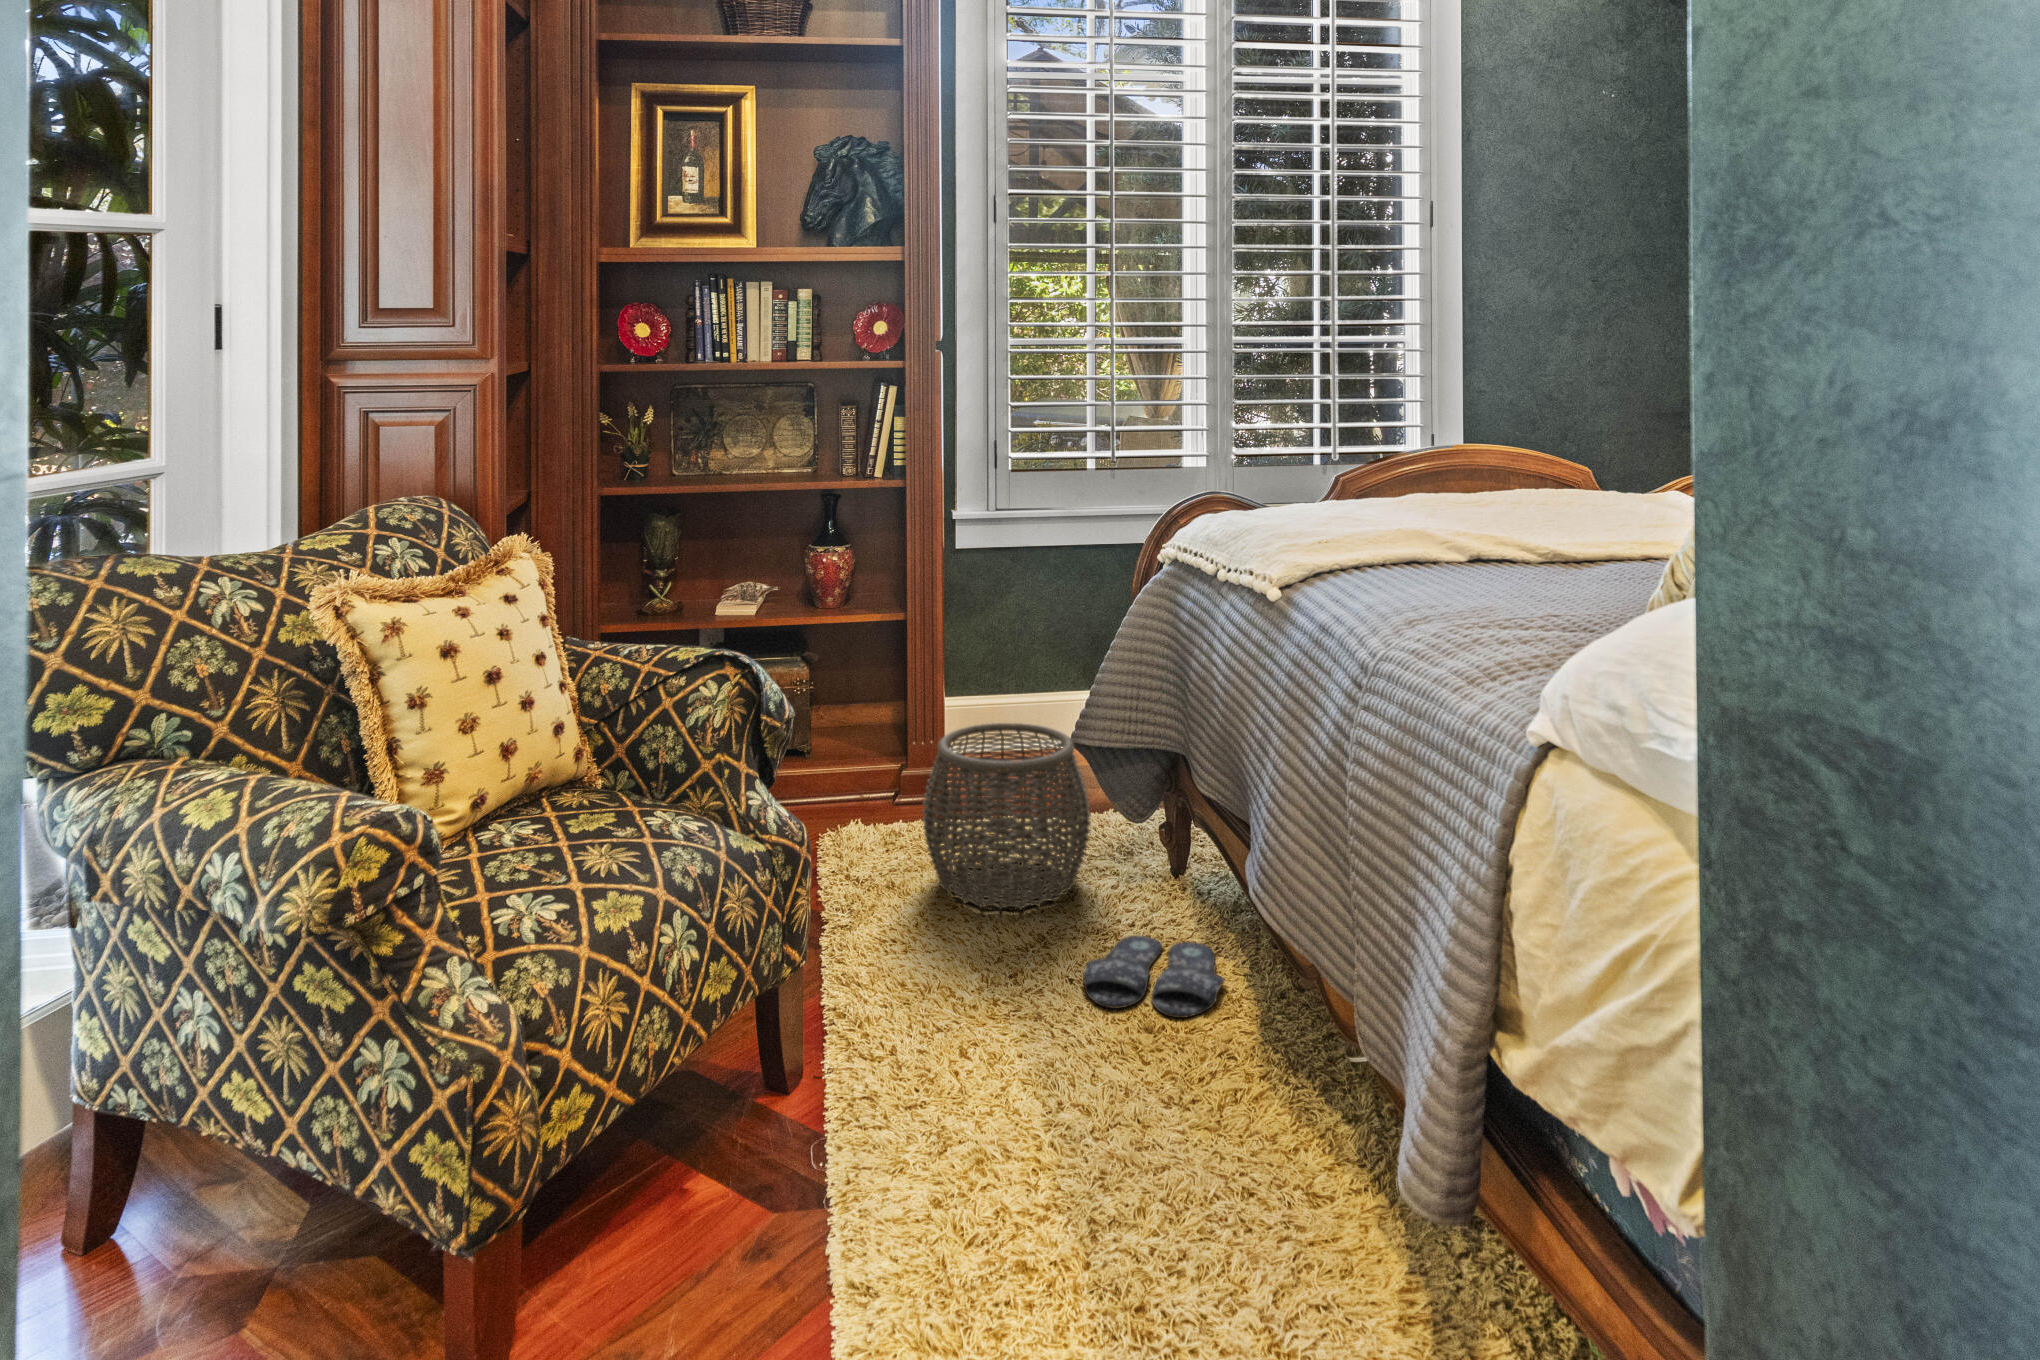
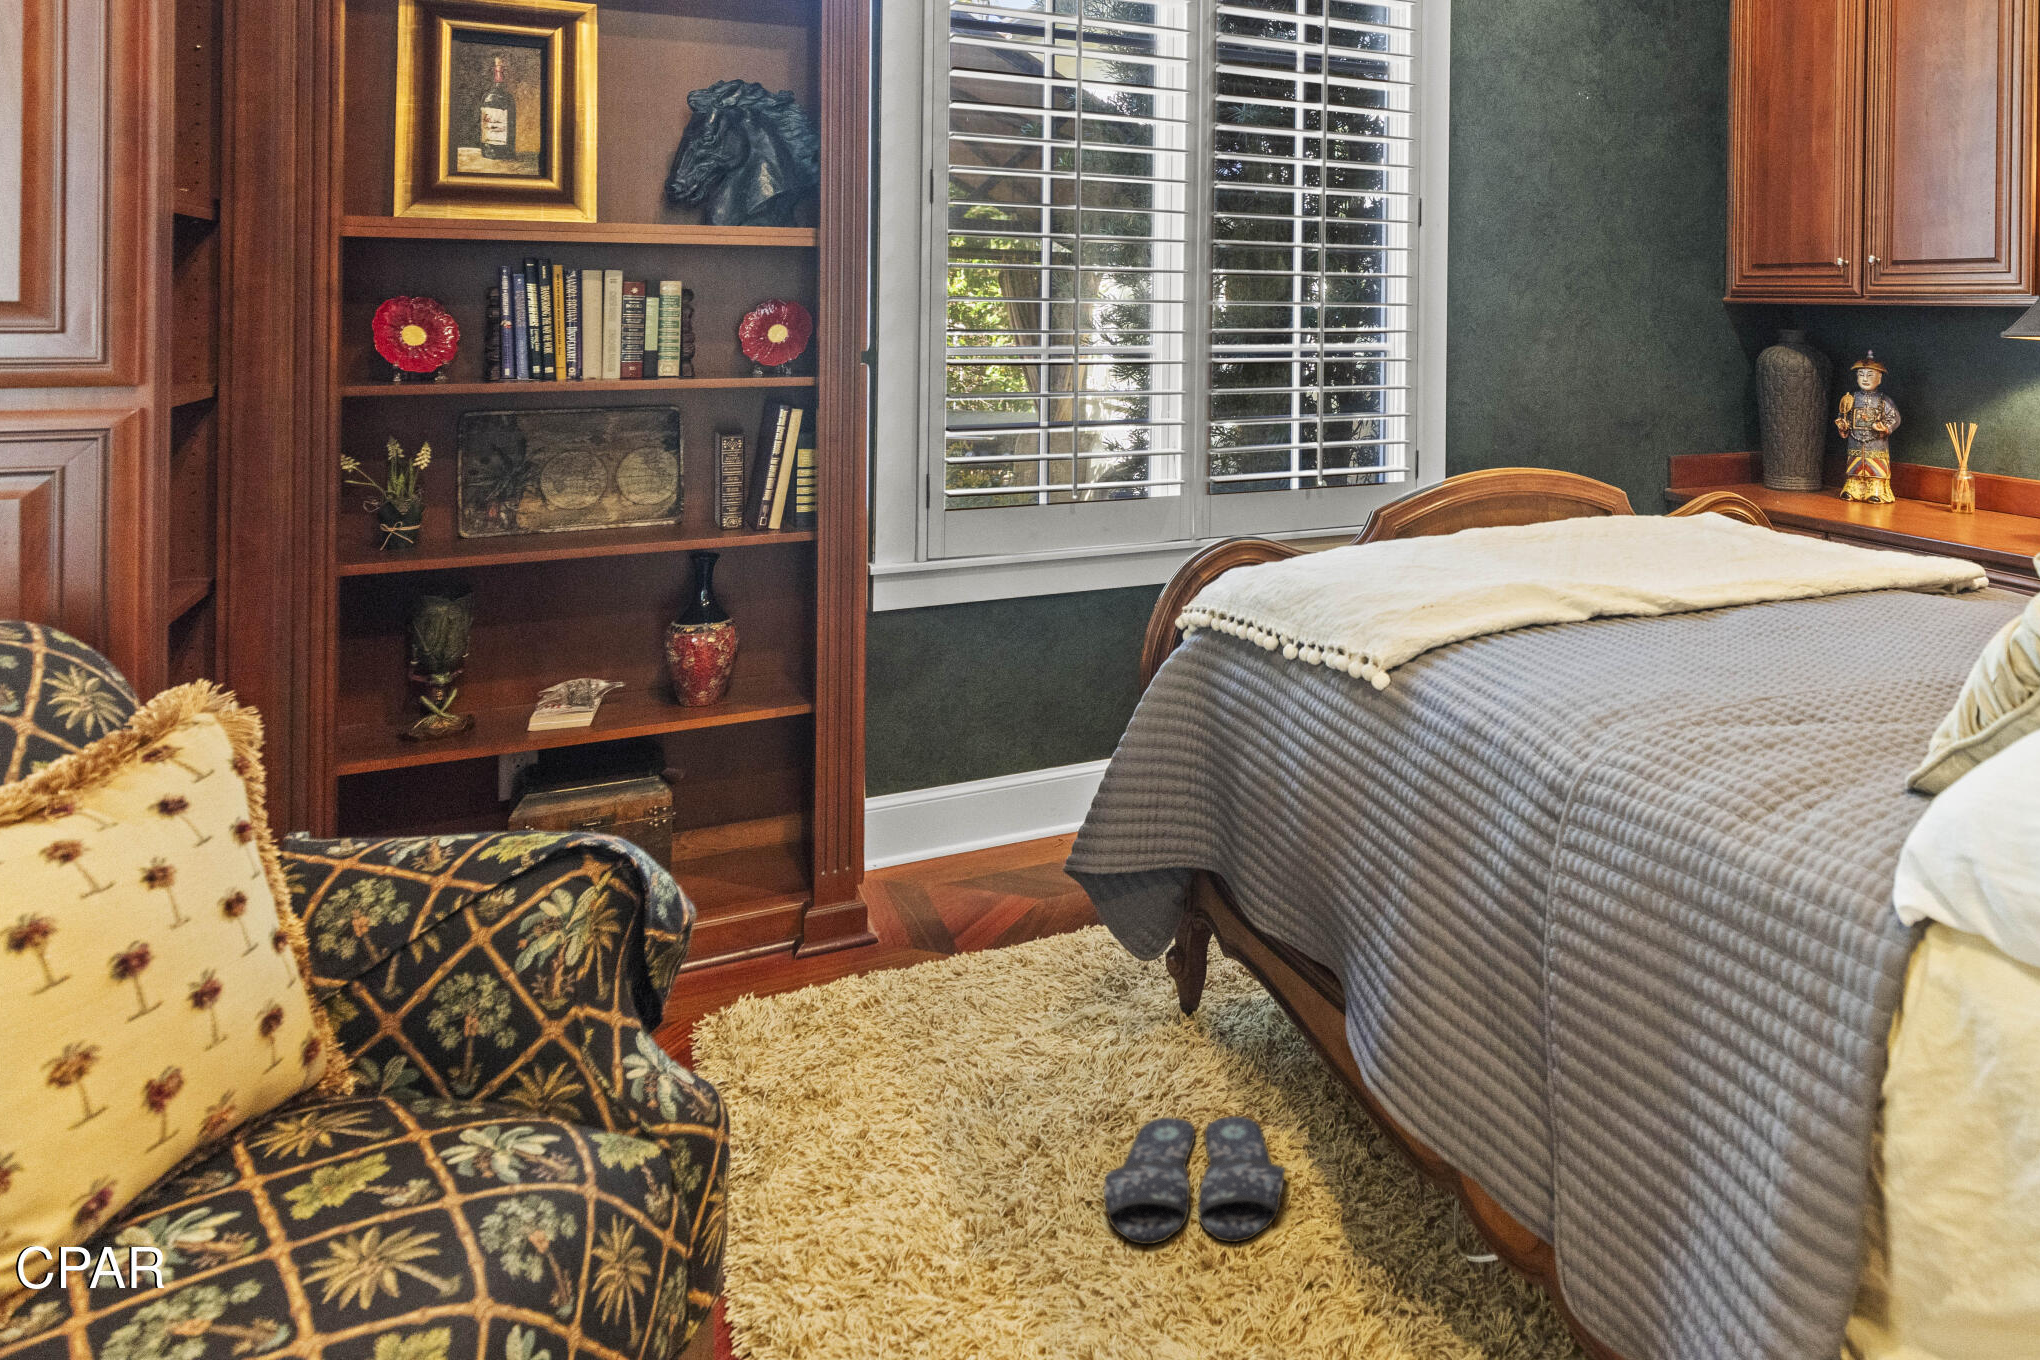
woven basket: present [922,723,1091,909] -> none [856,847,1086,1110]

